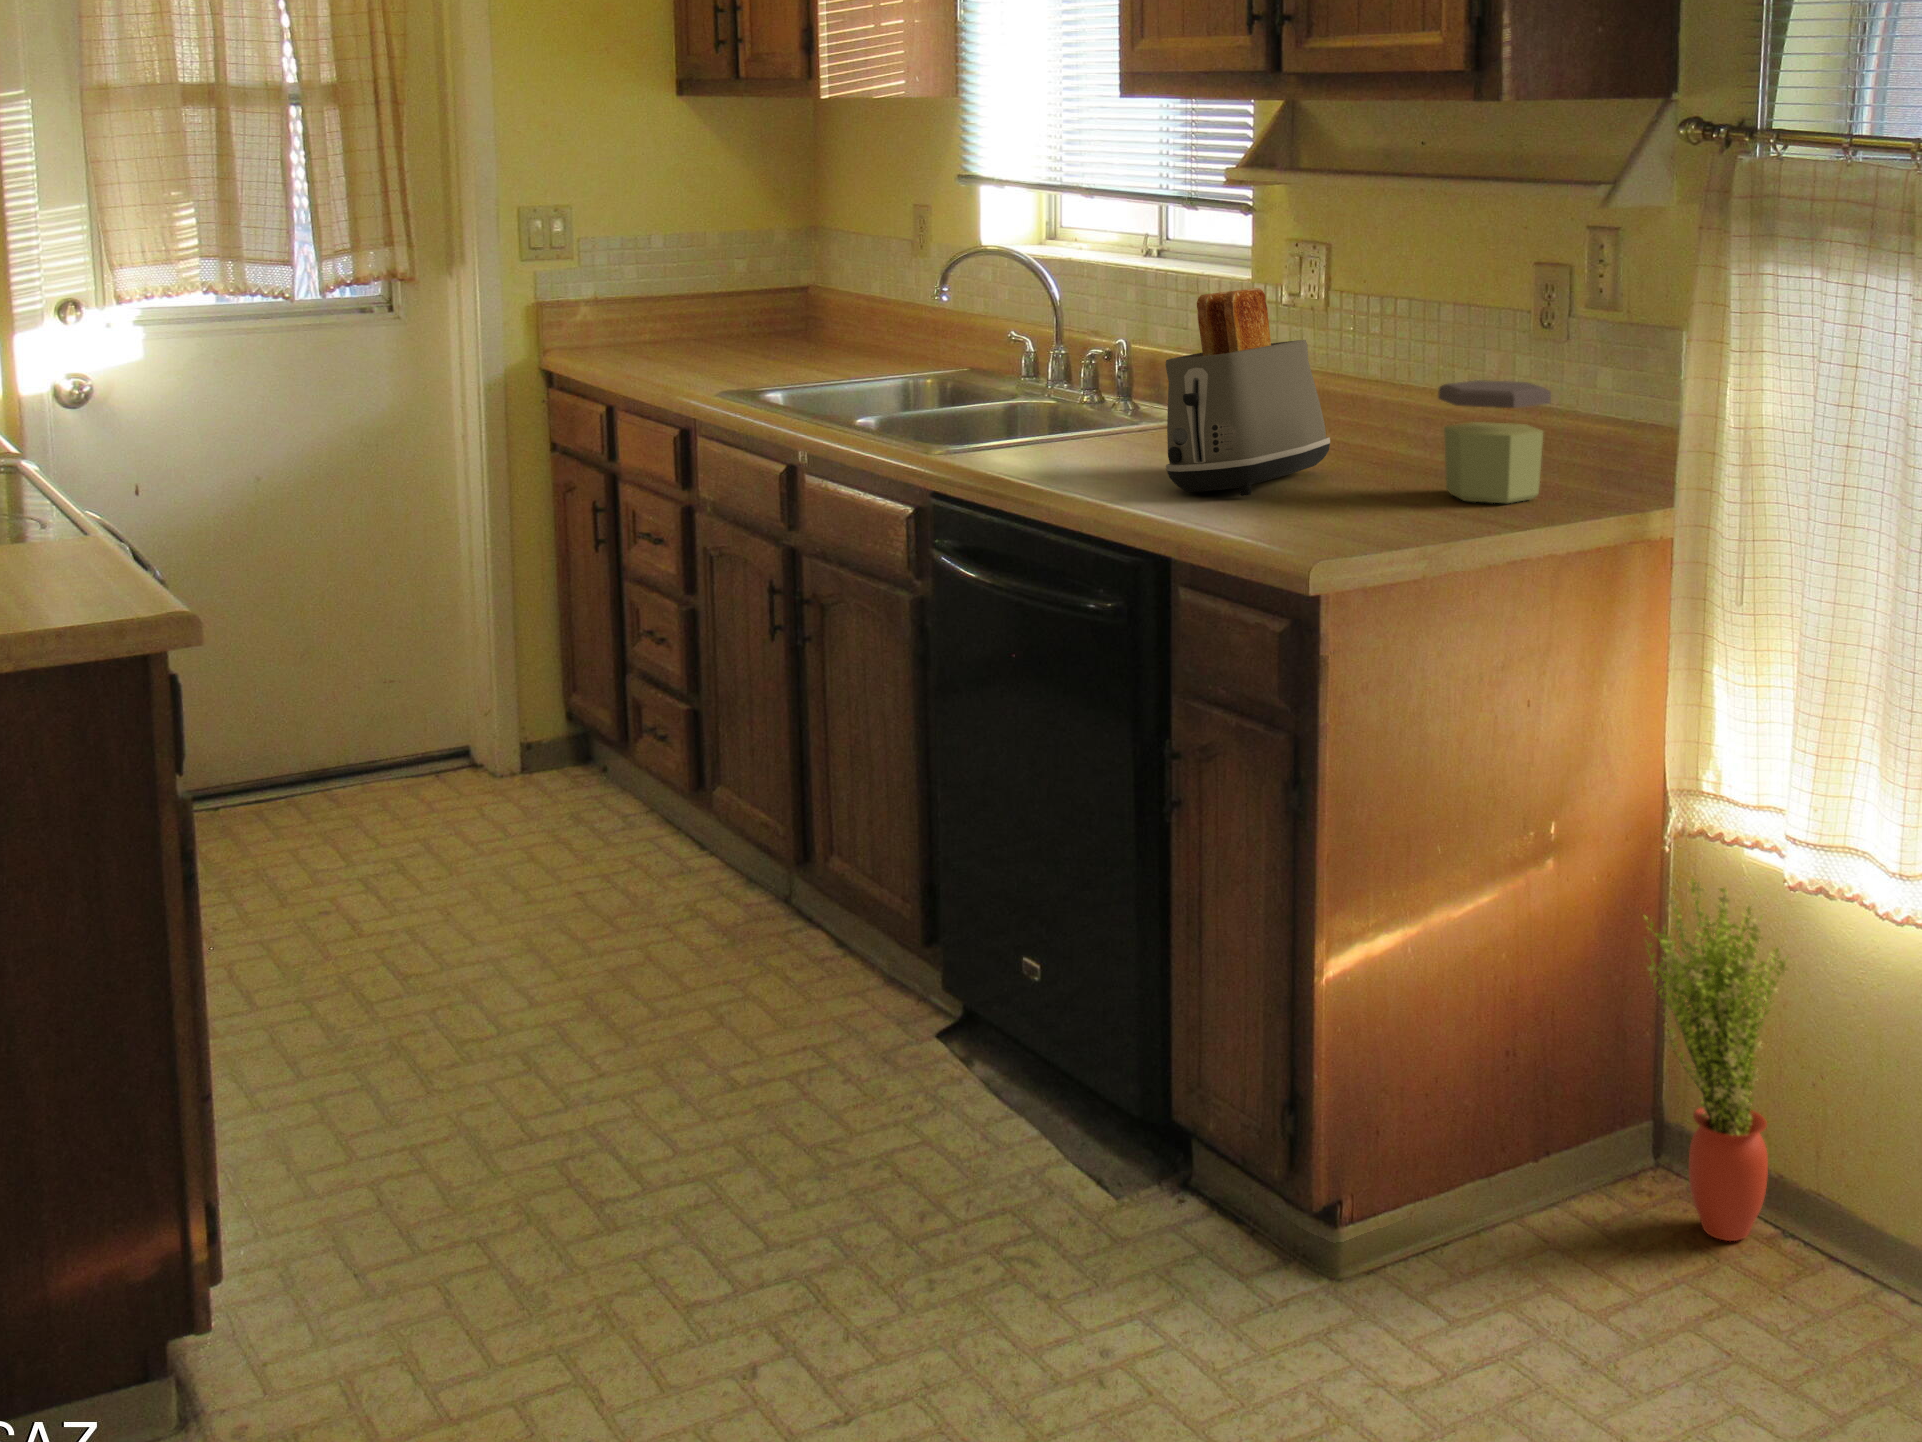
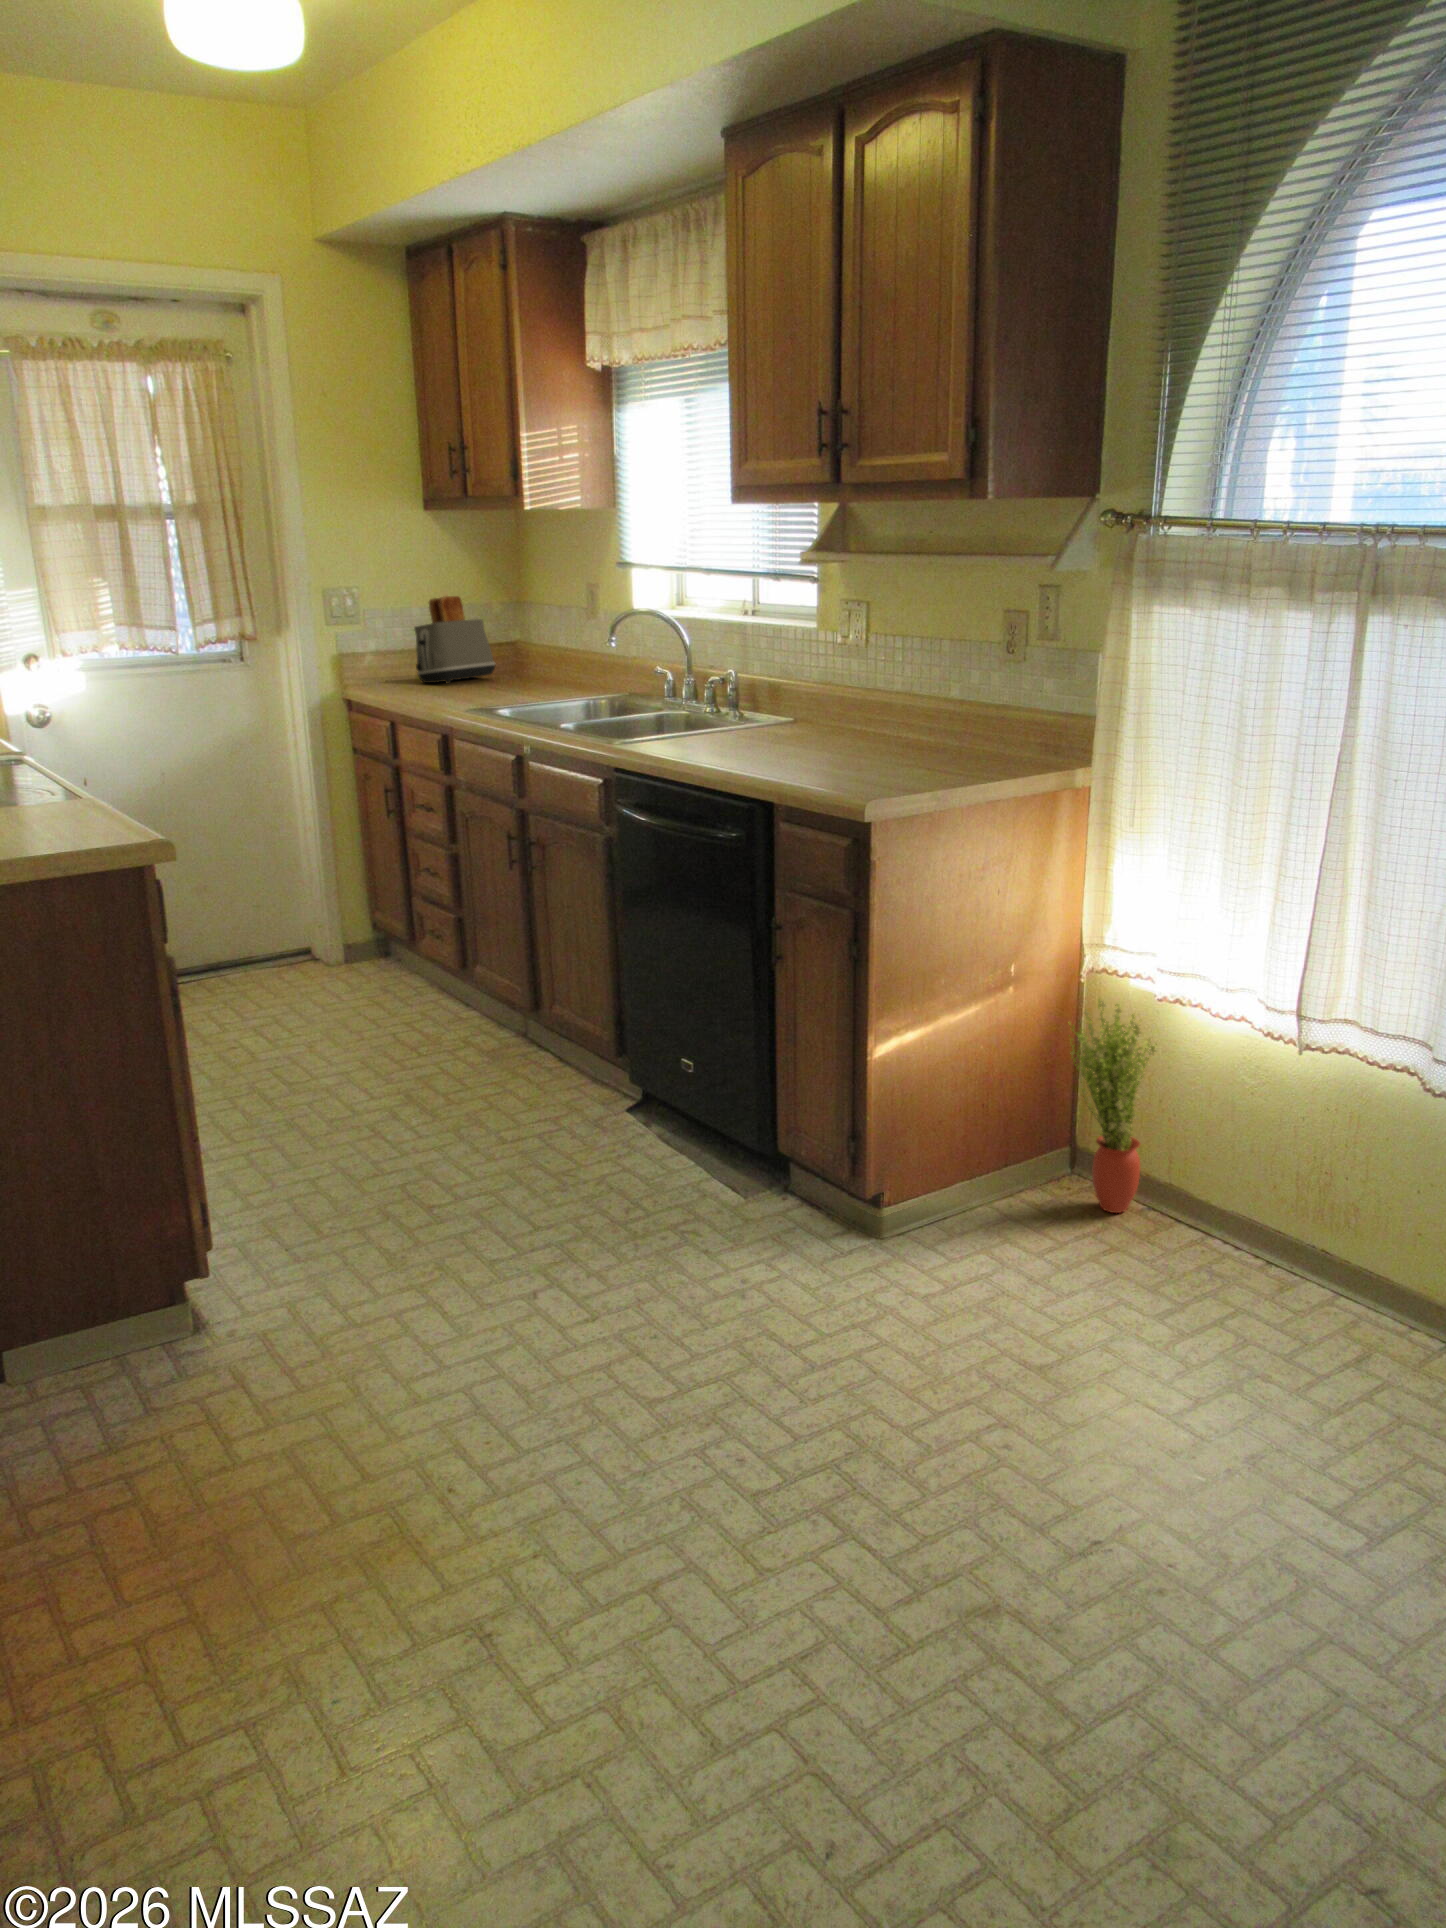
toaster: present [1166,288,1330,496] -> present [414,596,495,684]
jar: present [1438,380,1551,503] -> none [944,688,1016,767]

